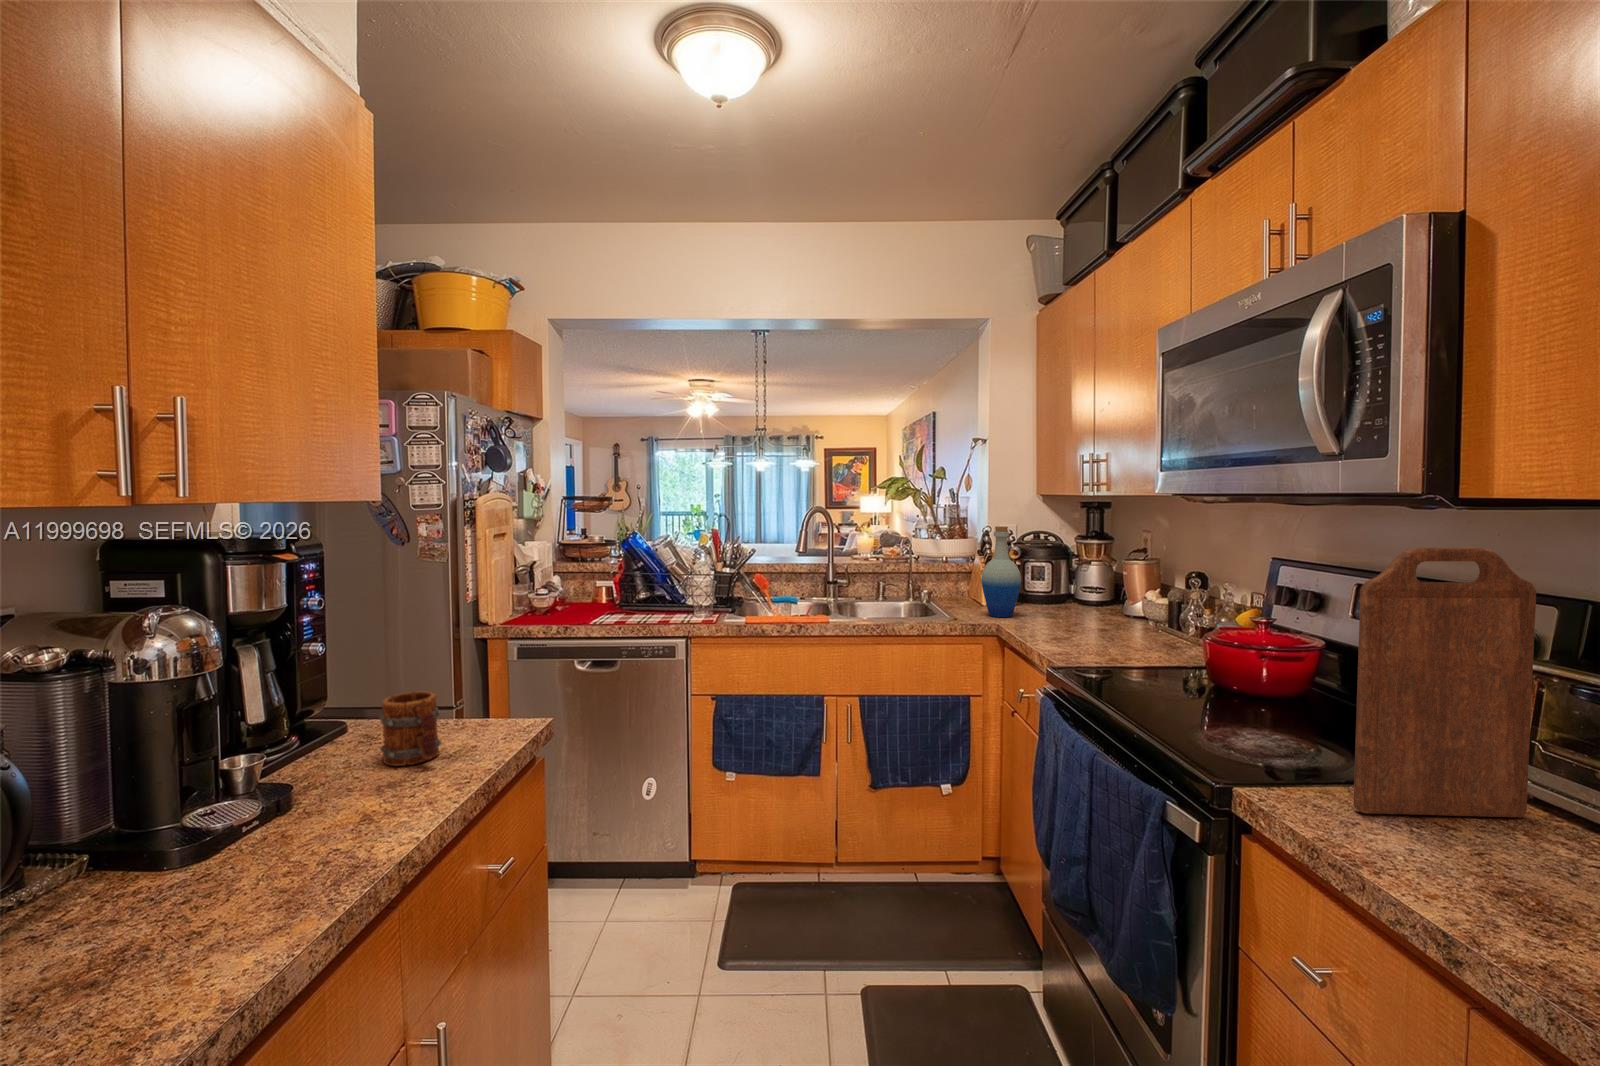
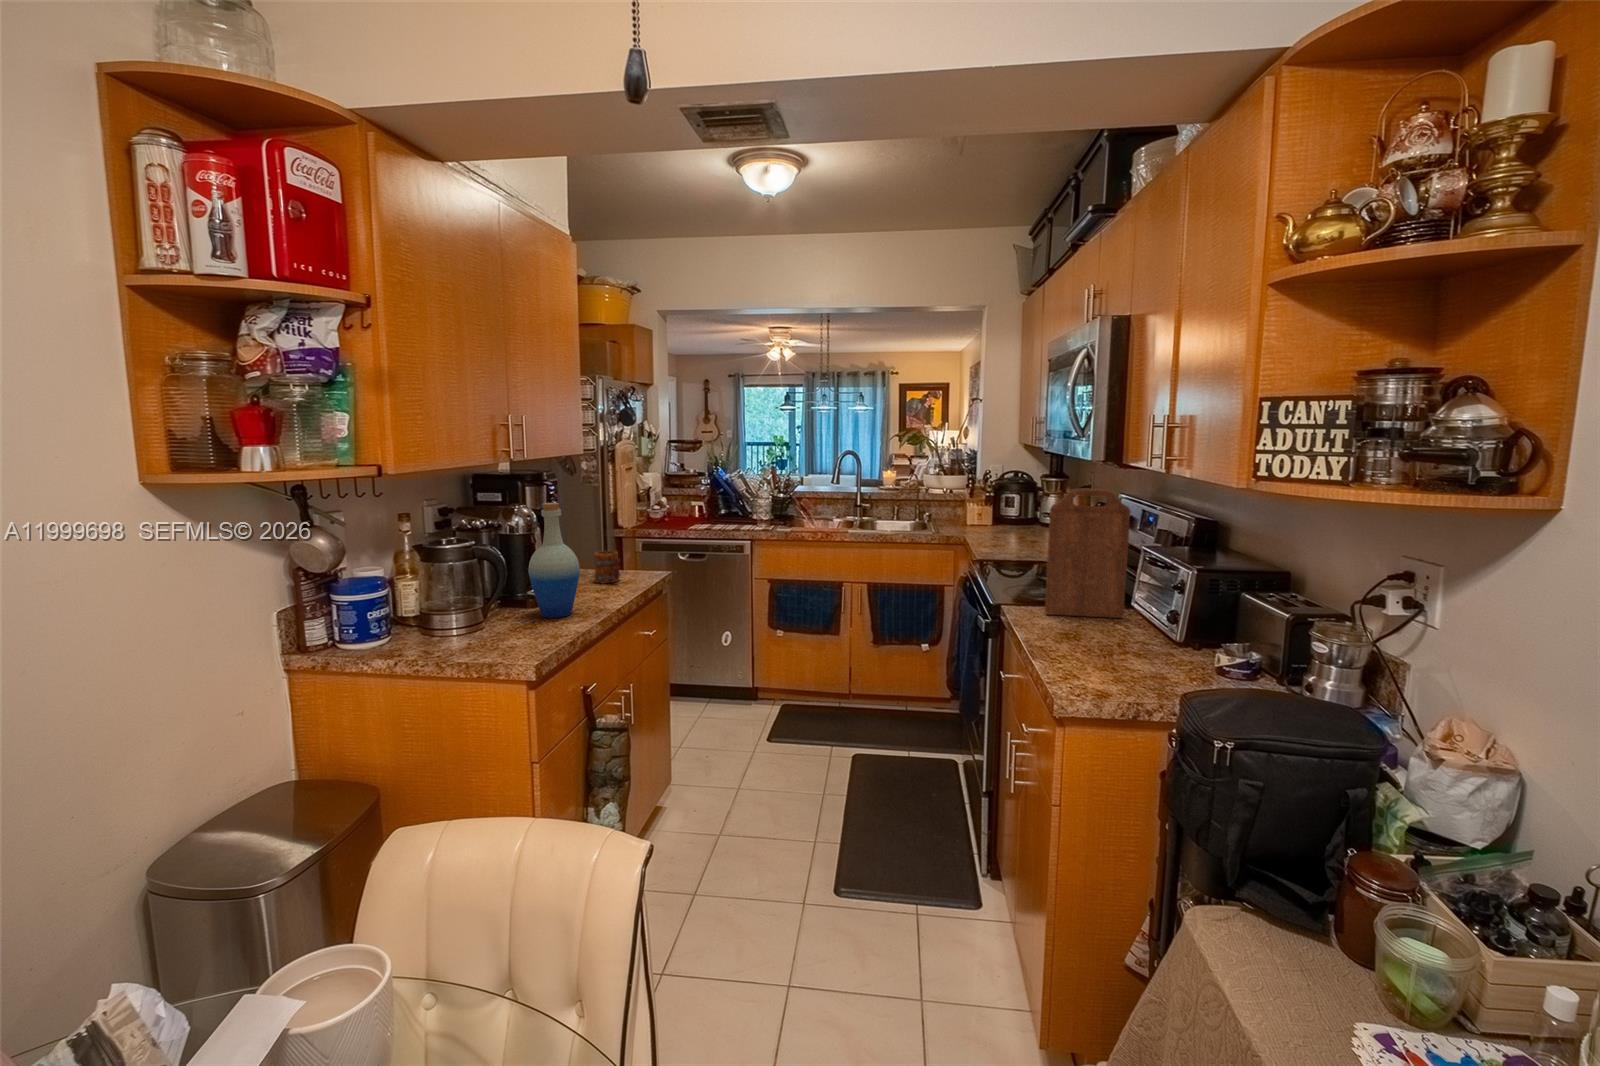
bottle: present [981,526,1021,617] -> present [528,503,580,618]

